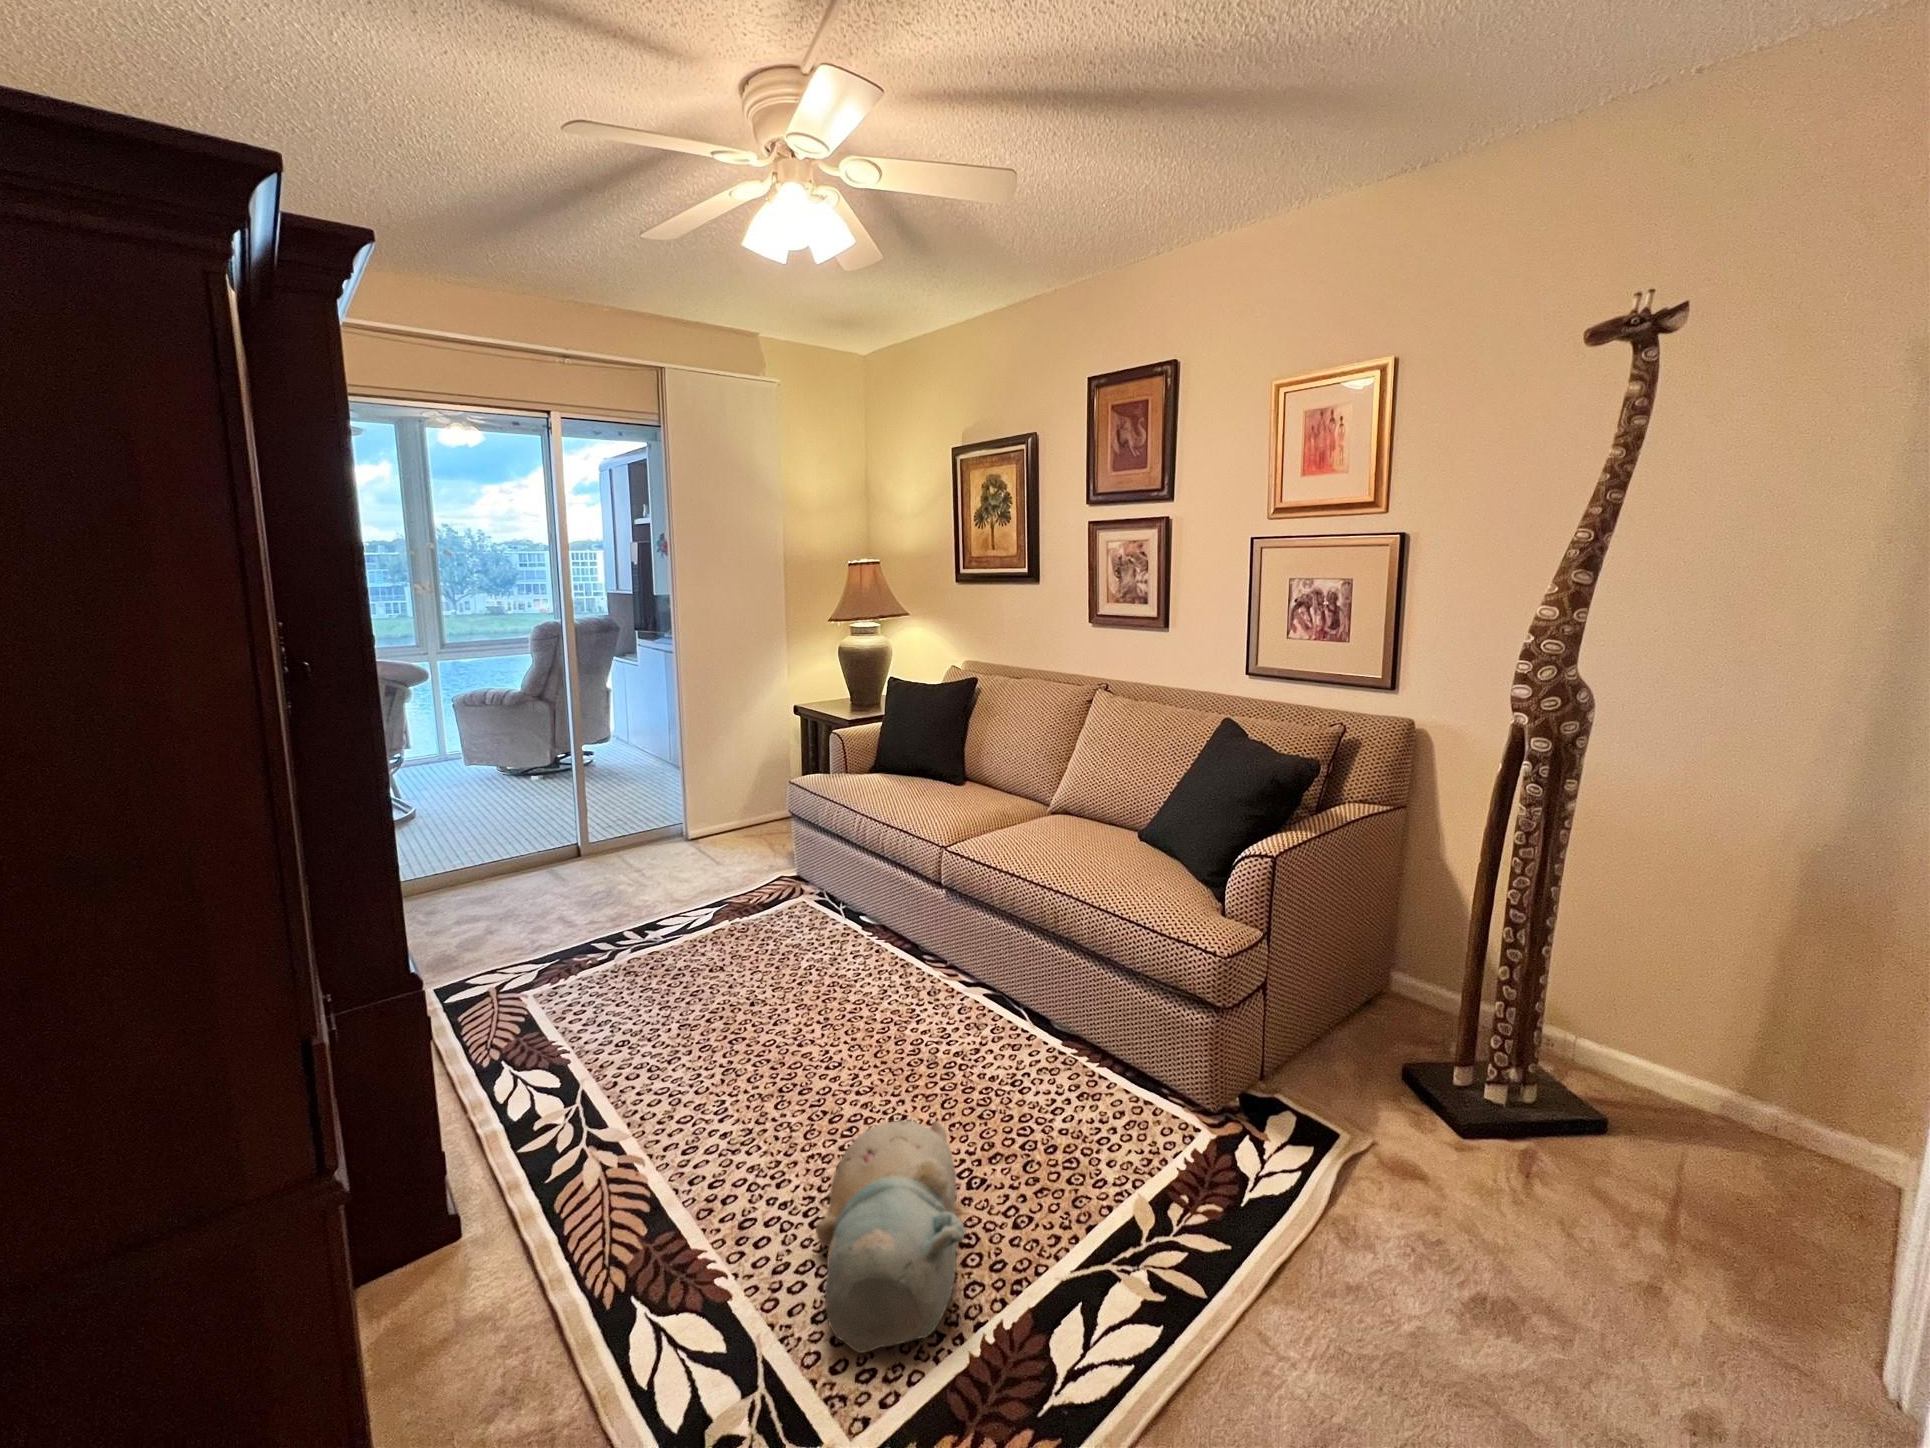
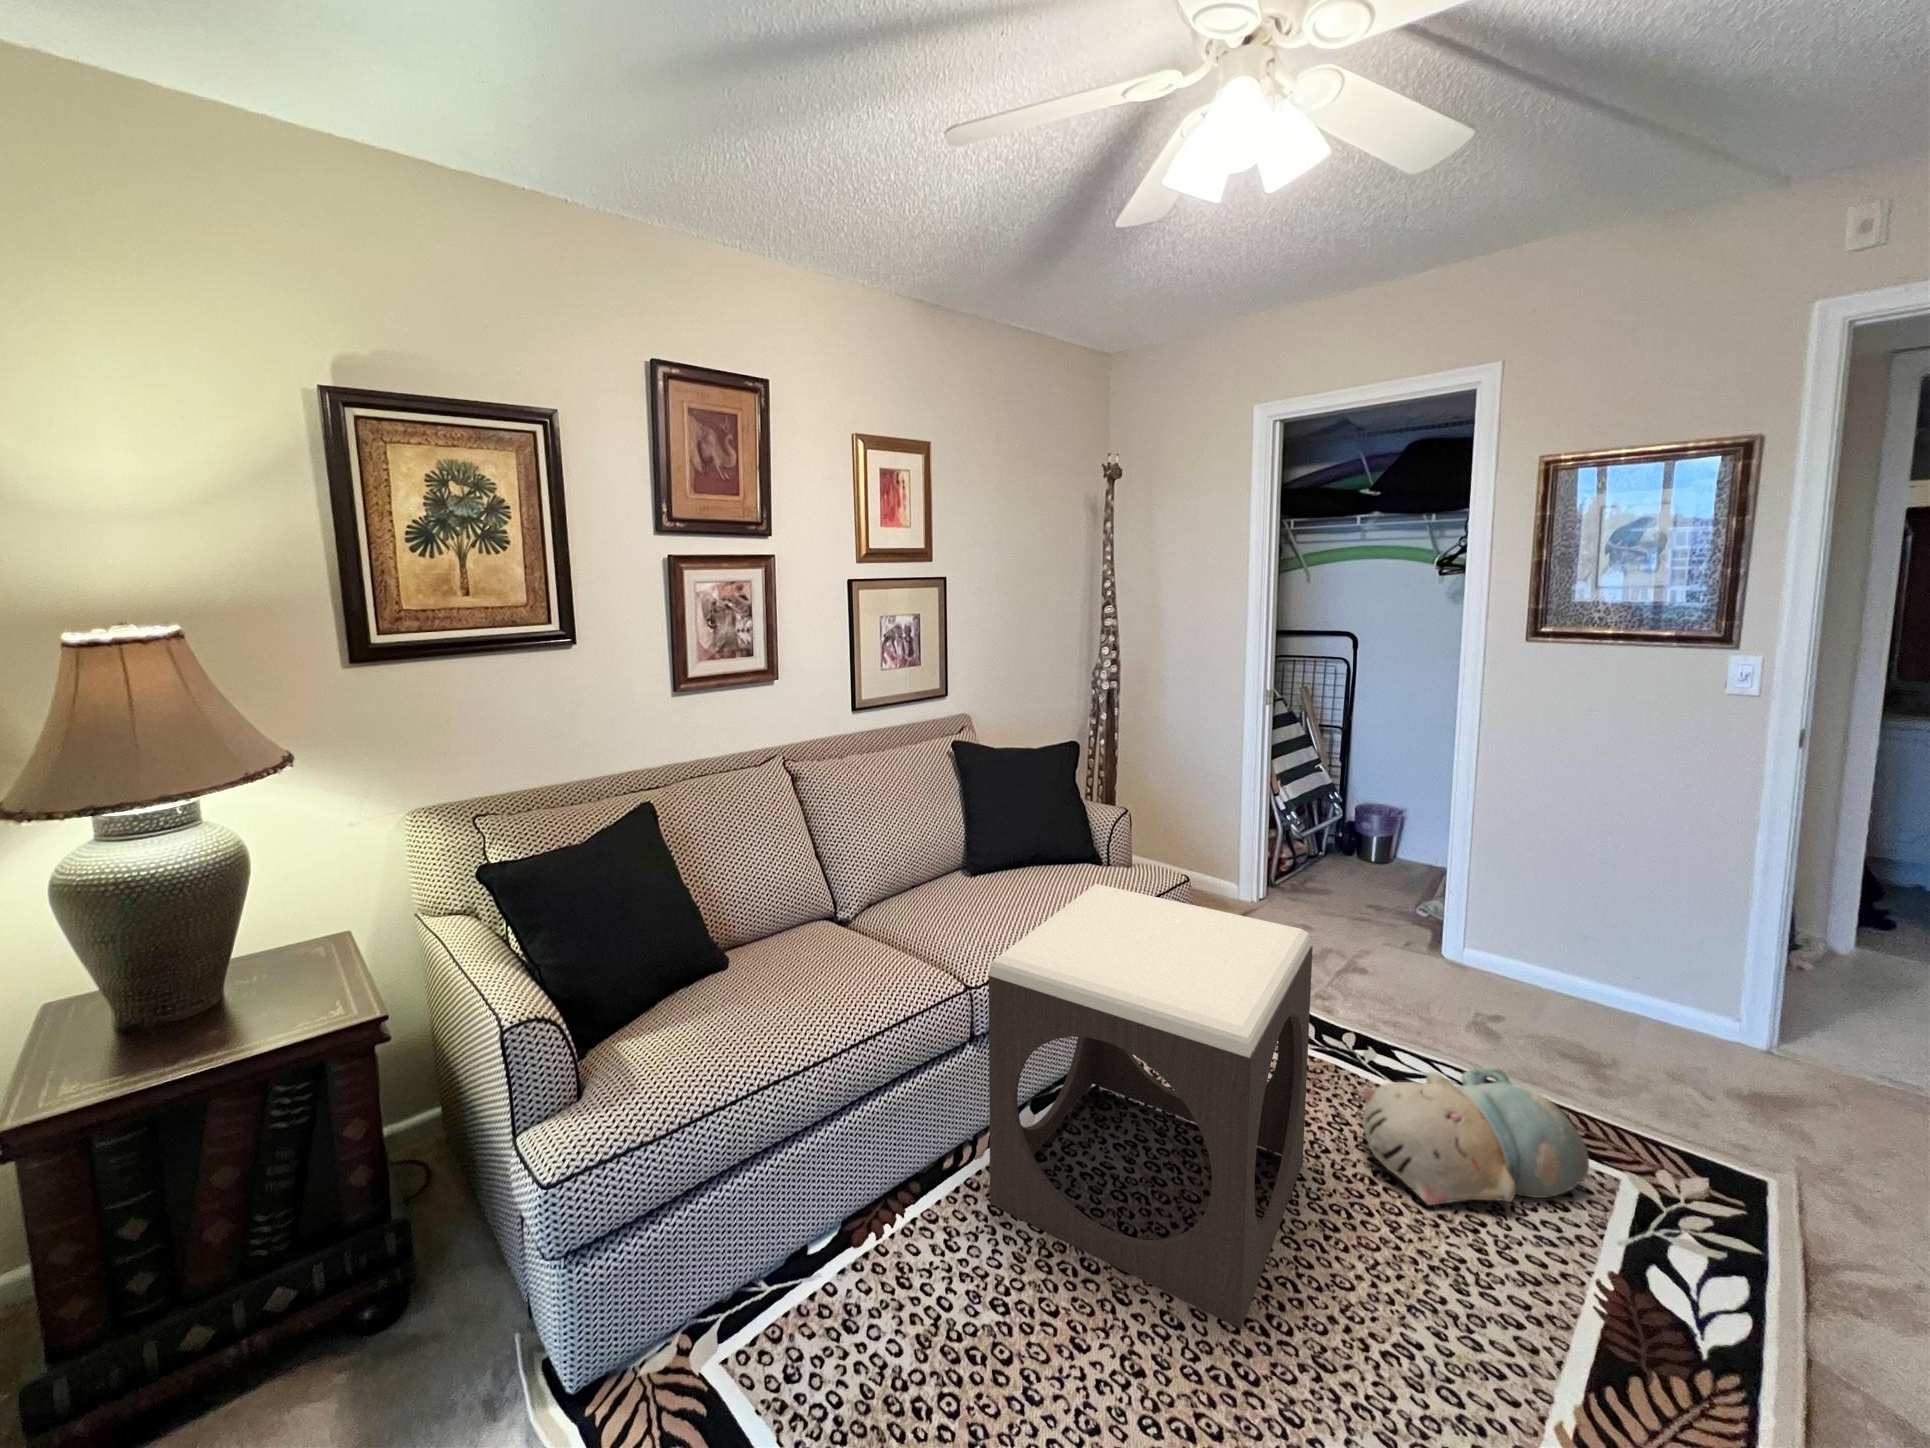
footstool: none [754,804,1030,1129] -> present [989,884,1313,1329]

